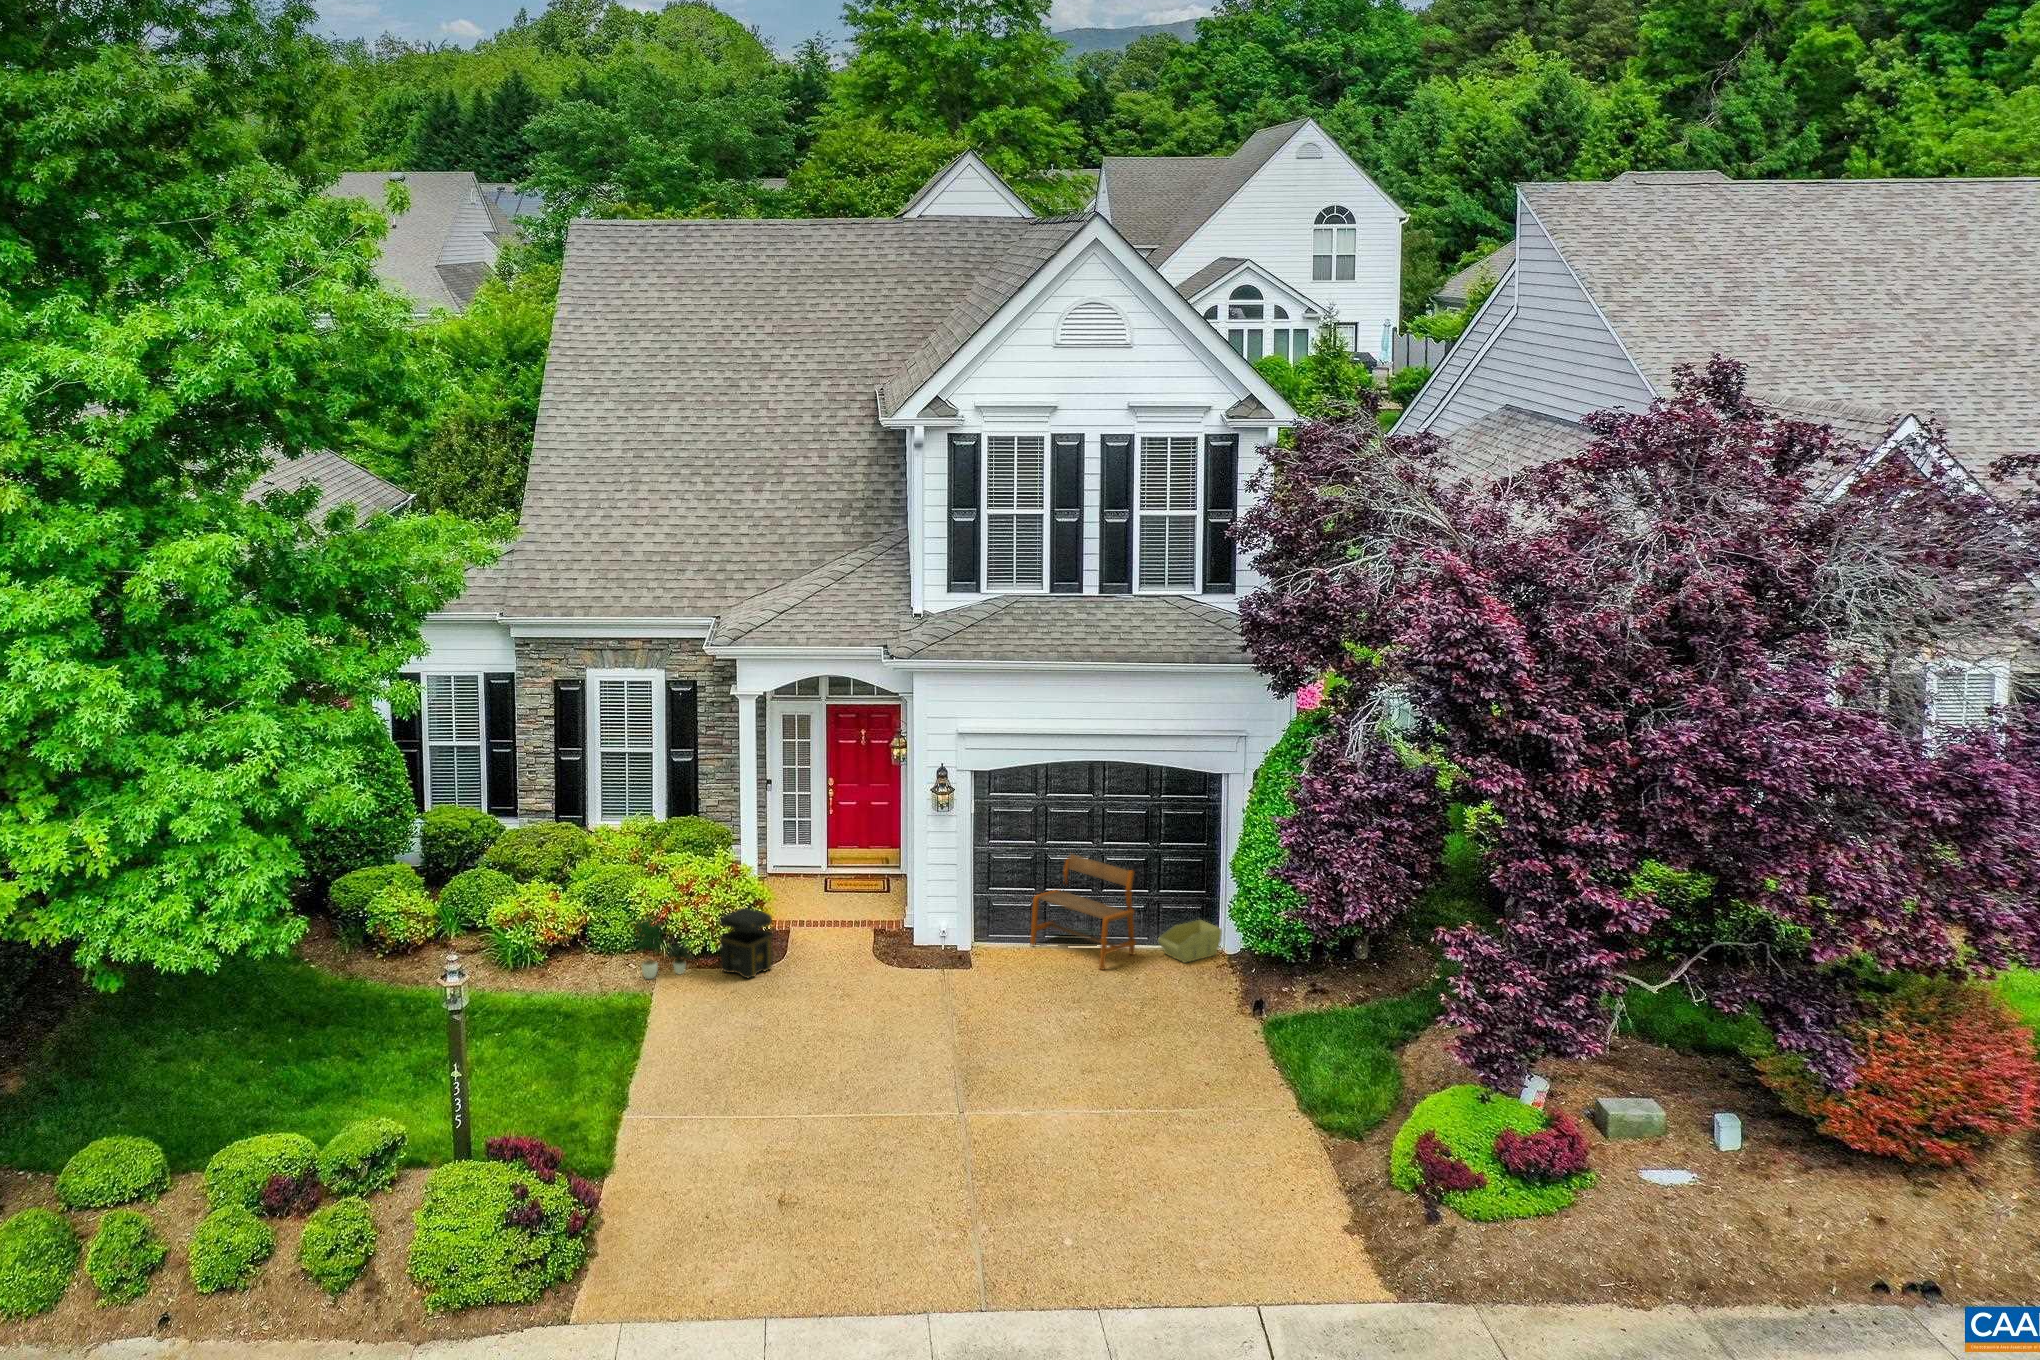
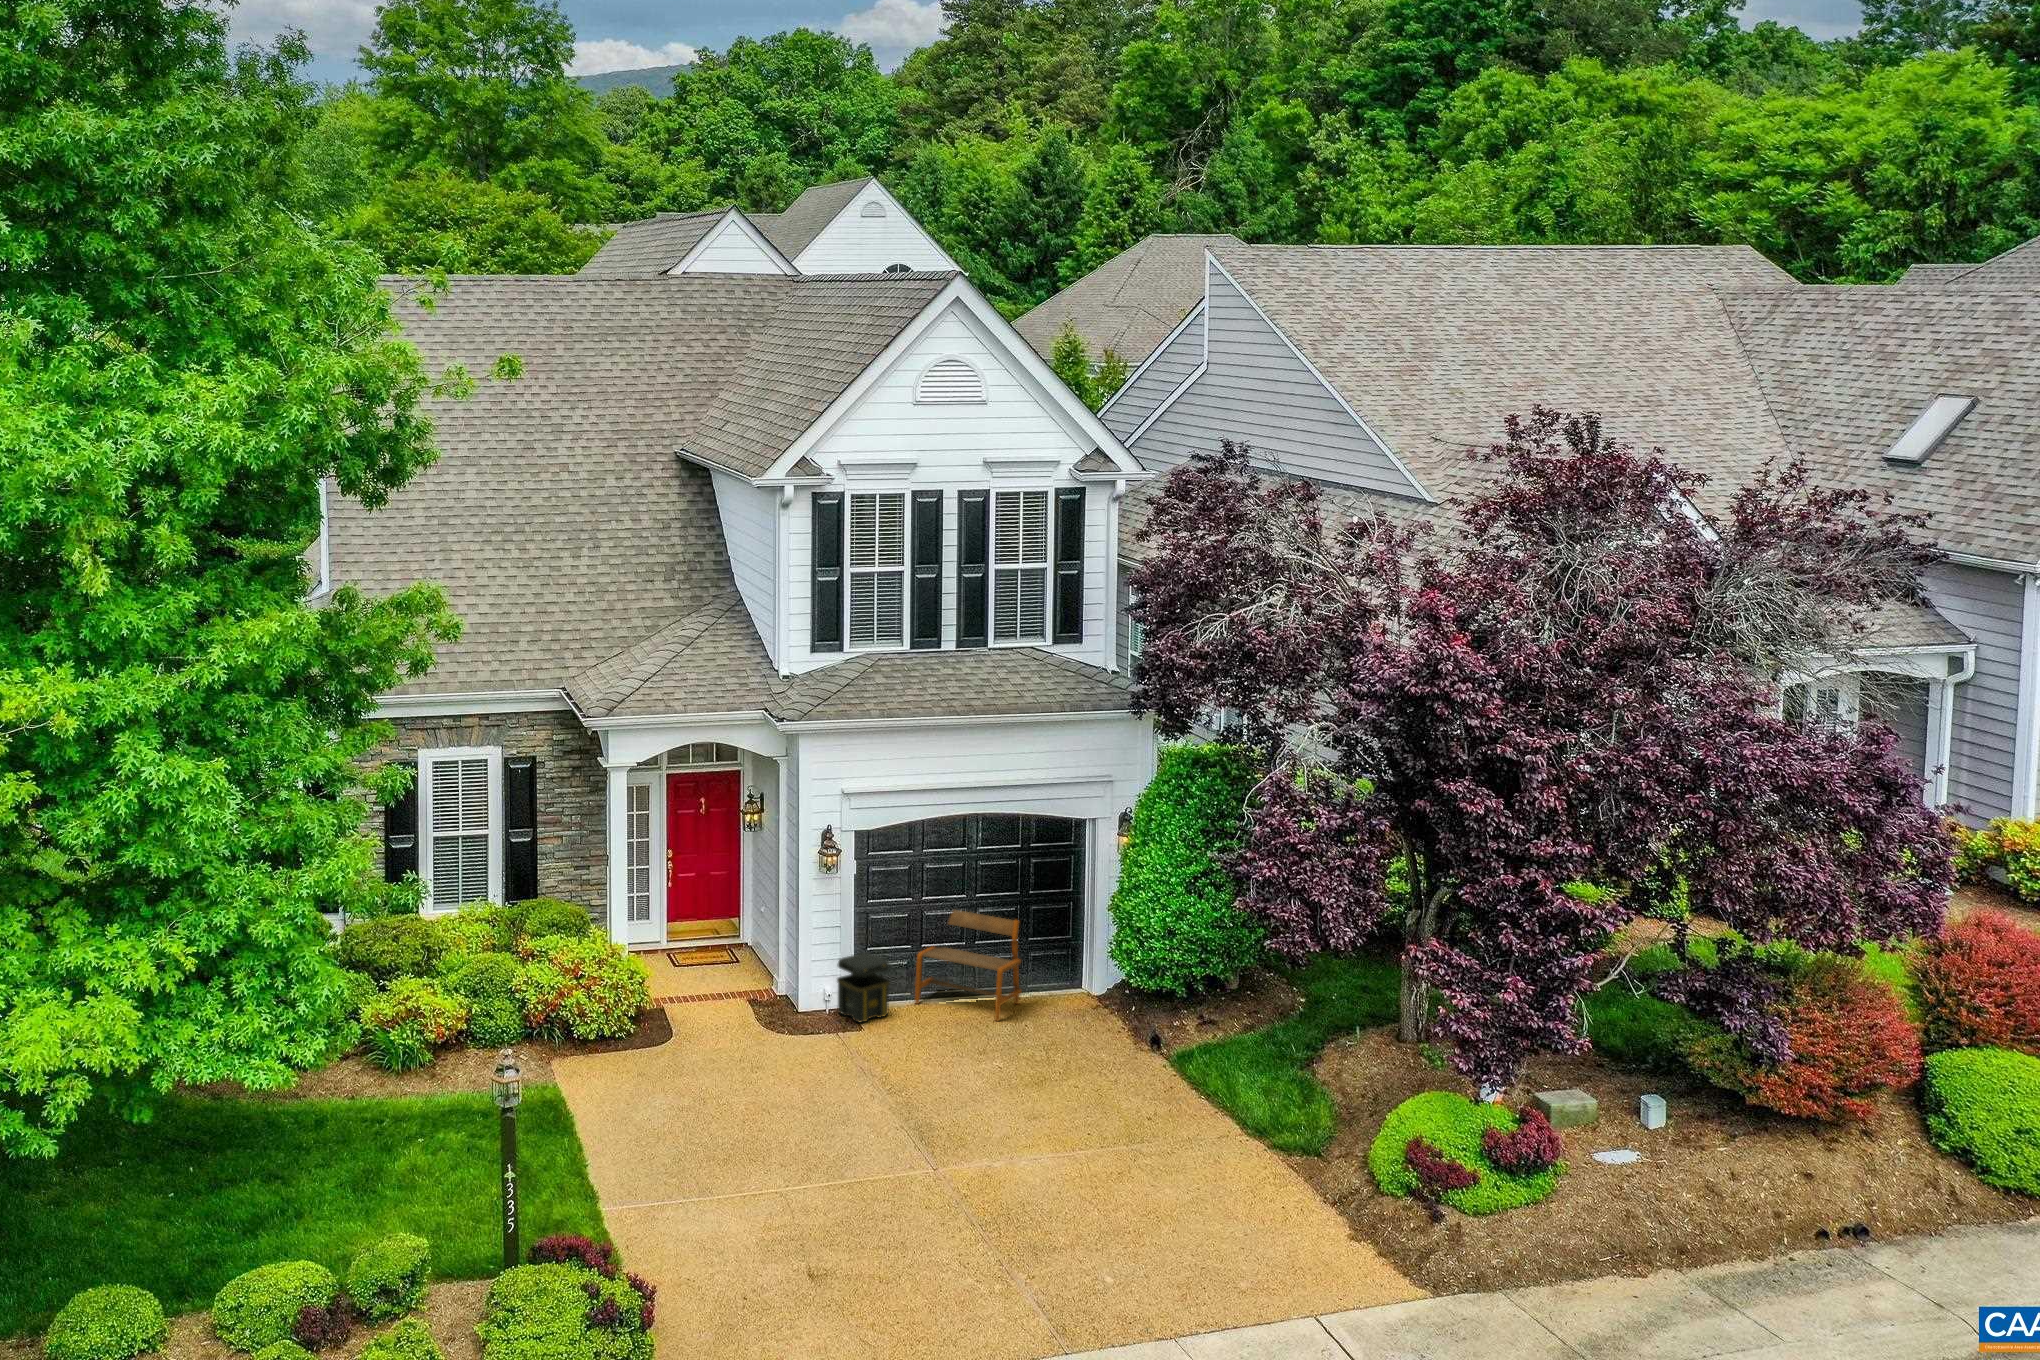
toolbox: present [719,908,773,978] -> present [837,953,890,1022]
potted plant: present [635,915,691,979] -> none [529,1004,592,1075]
storage bin: present [1158,920,1222,963] -> none [1041,963,1099,1007]

